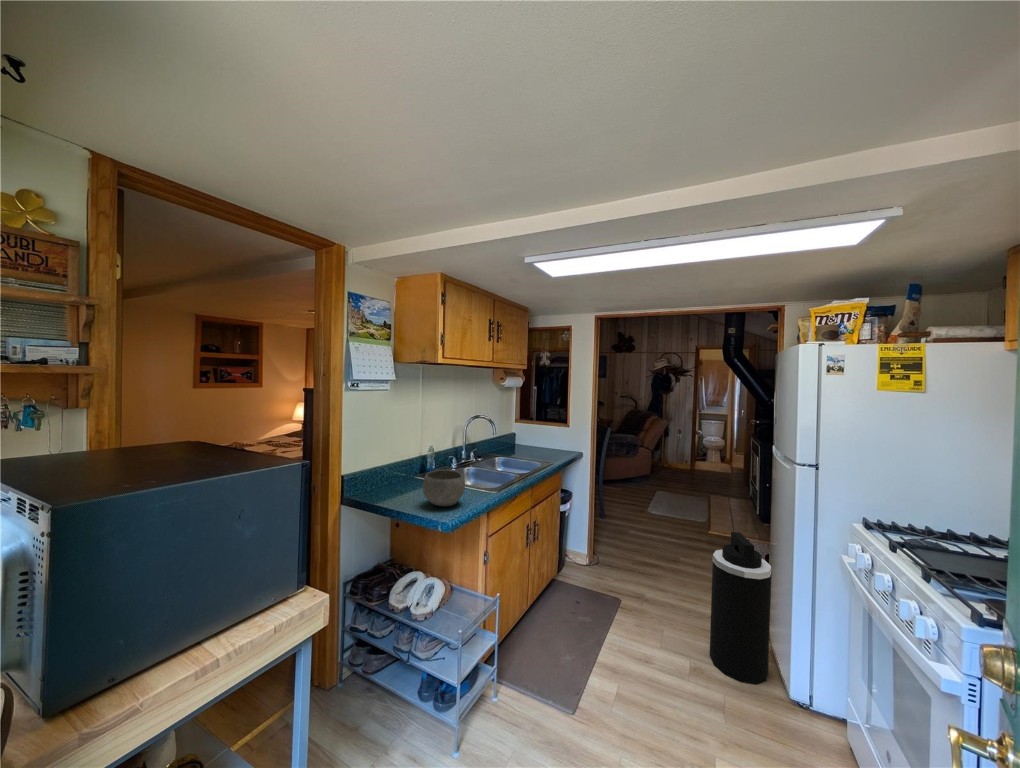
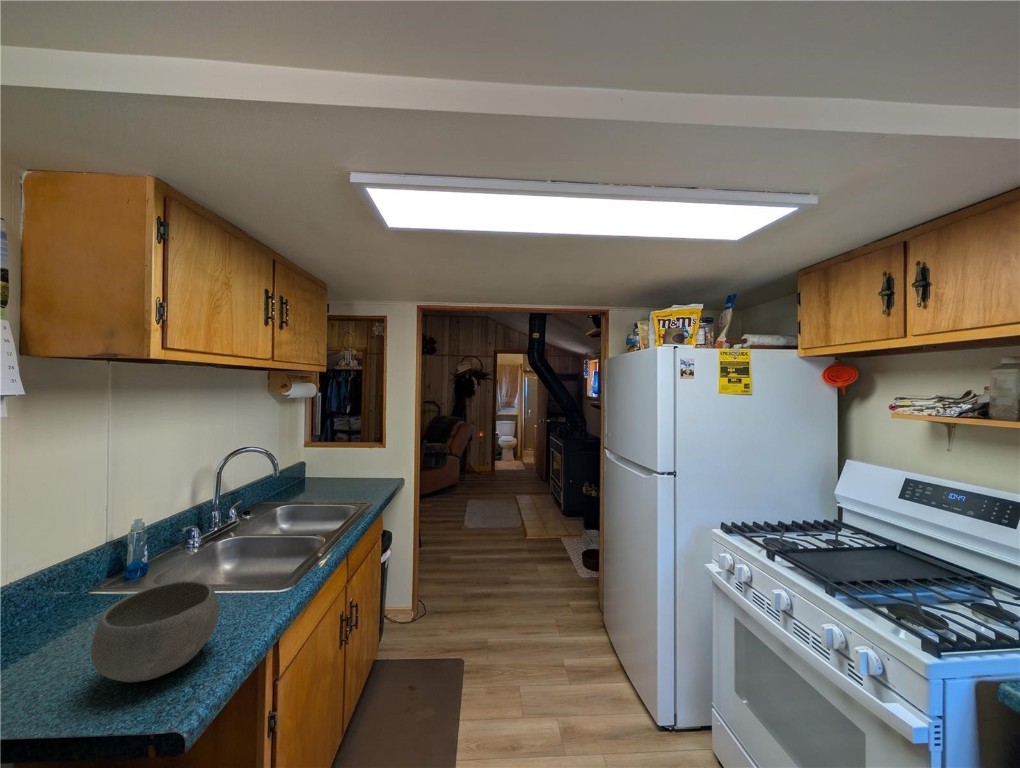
trash can: present [710,532,772,684] -> none [572,550,629,722]

